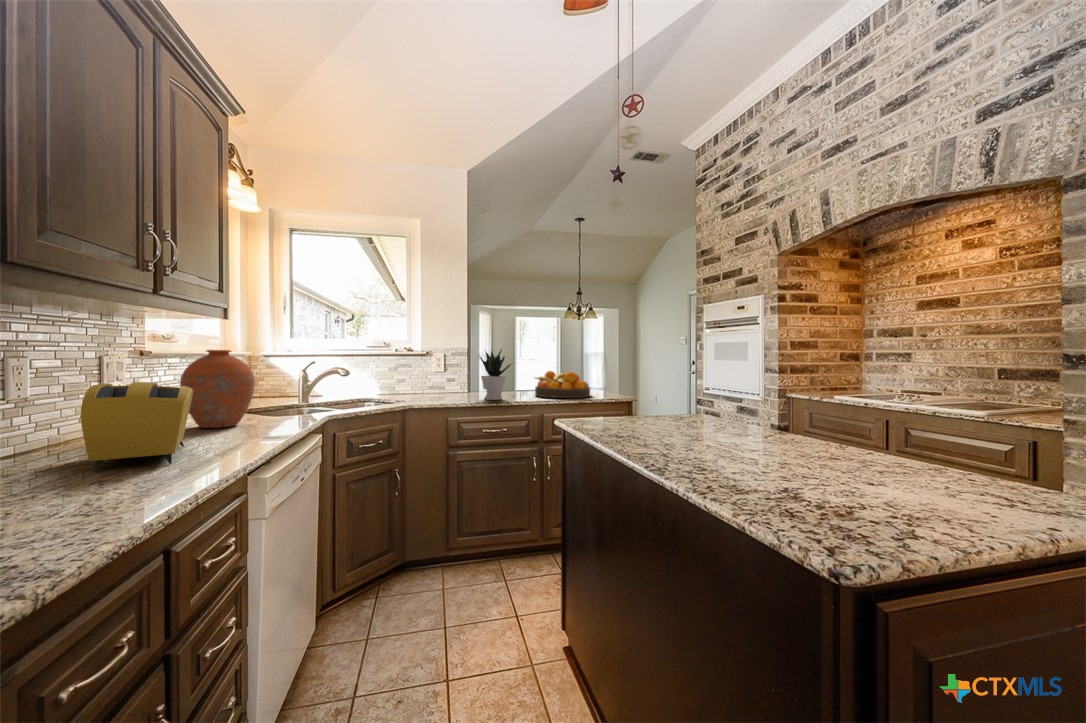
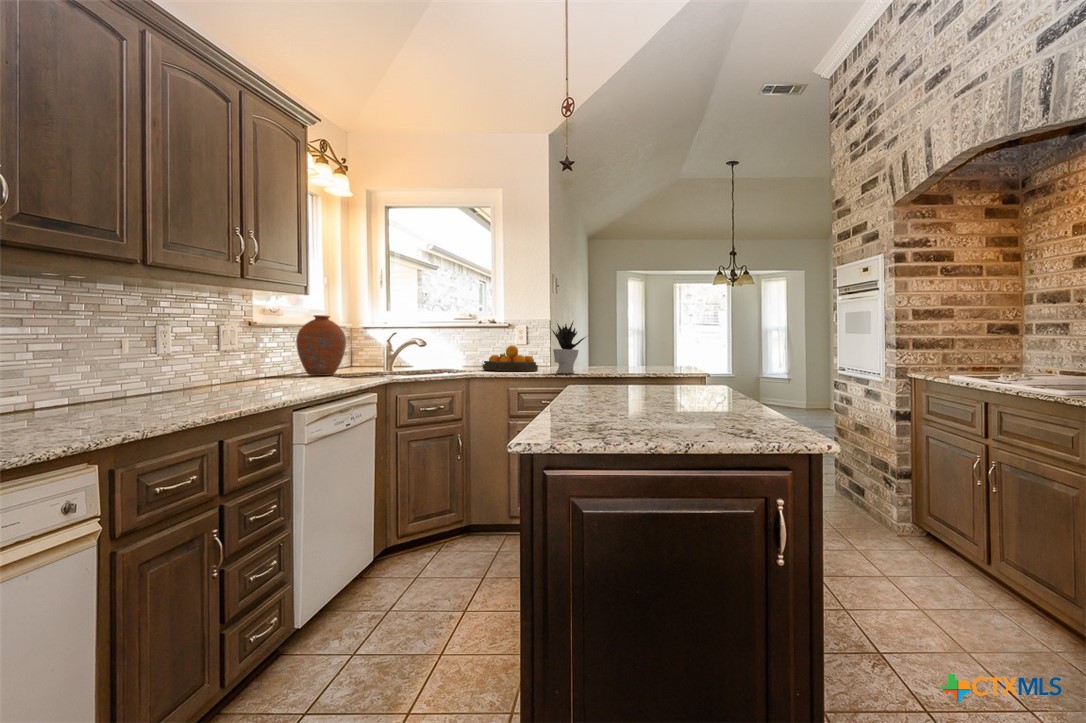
fruit bowl: present [535,371,590,398] -> present [482,345,538,371]
toaster: present [81,382,193,472] -> none [244,330,302,382]

